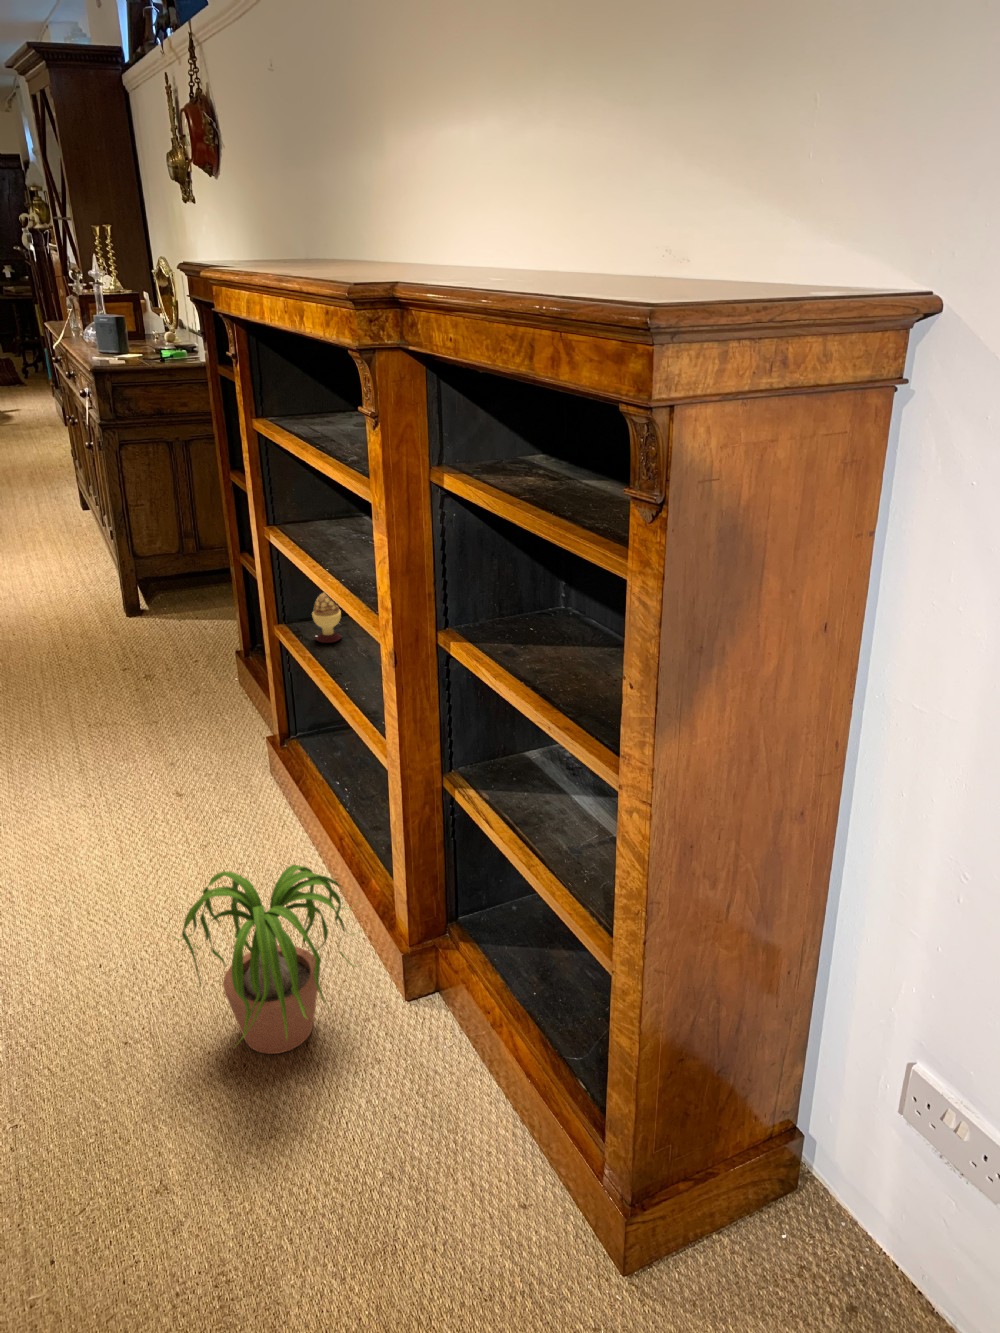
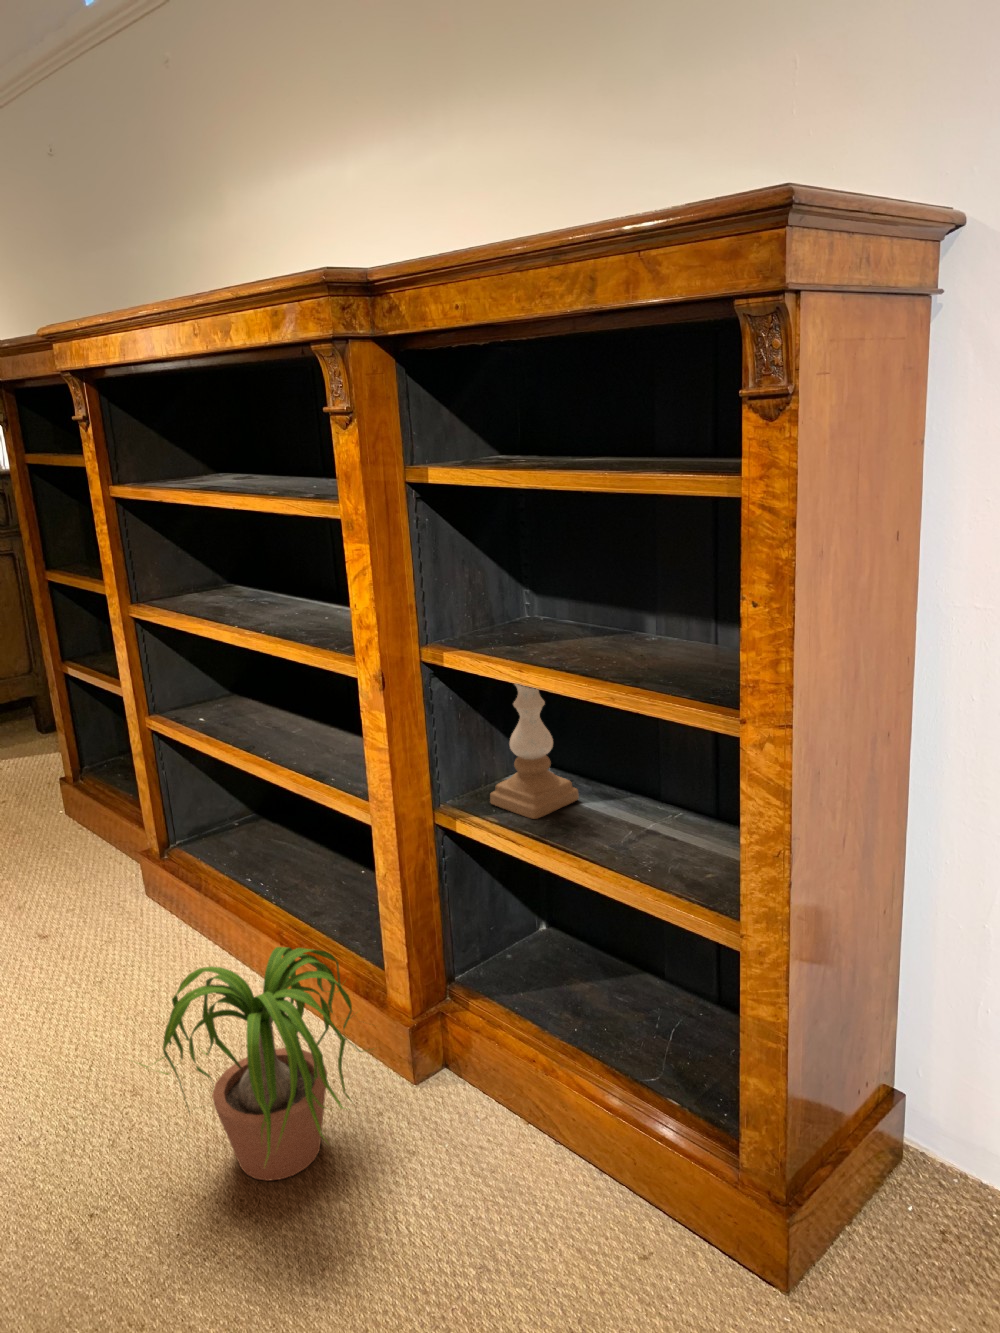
decorative egg: present [312,593,341,643] -> none [199,666,234,722]
candle holder: none [497,649,576,800] -> present [490,684,579,819]

